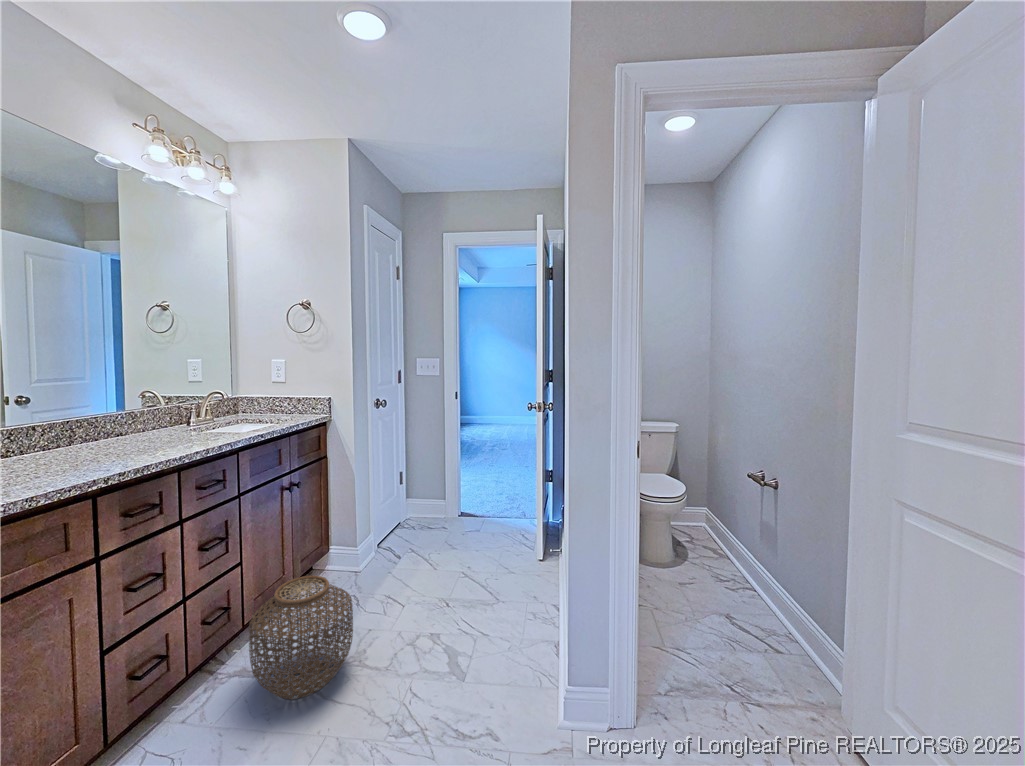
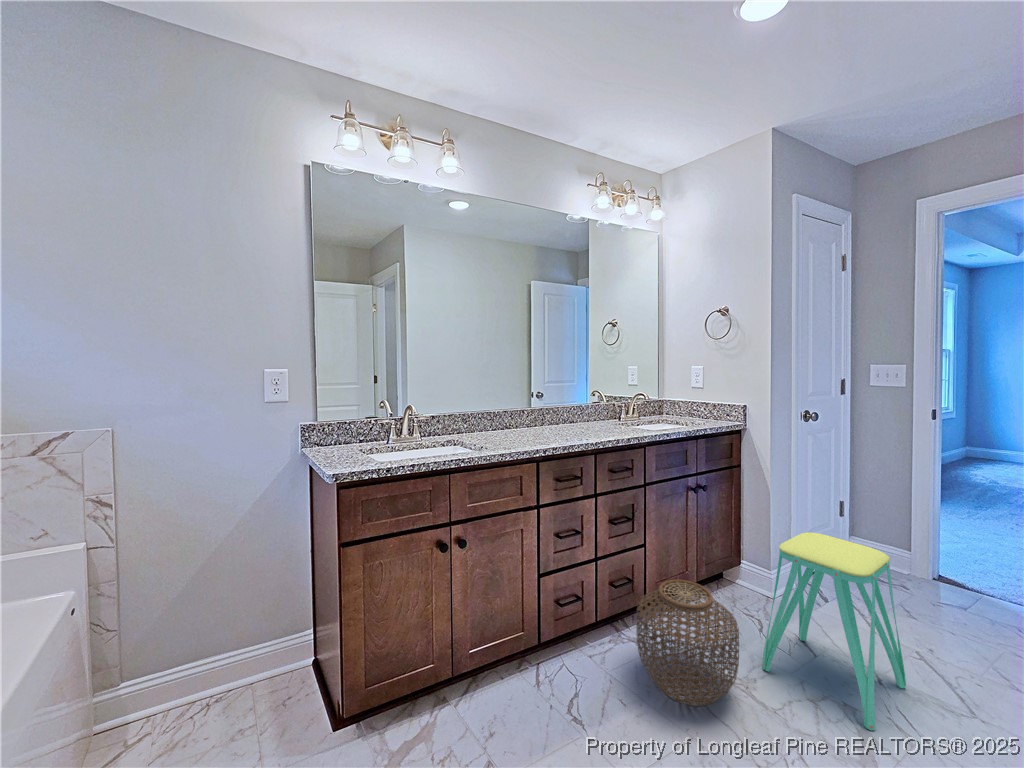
stool: none [363,498,448,626] -> present [762,532,906,731]

